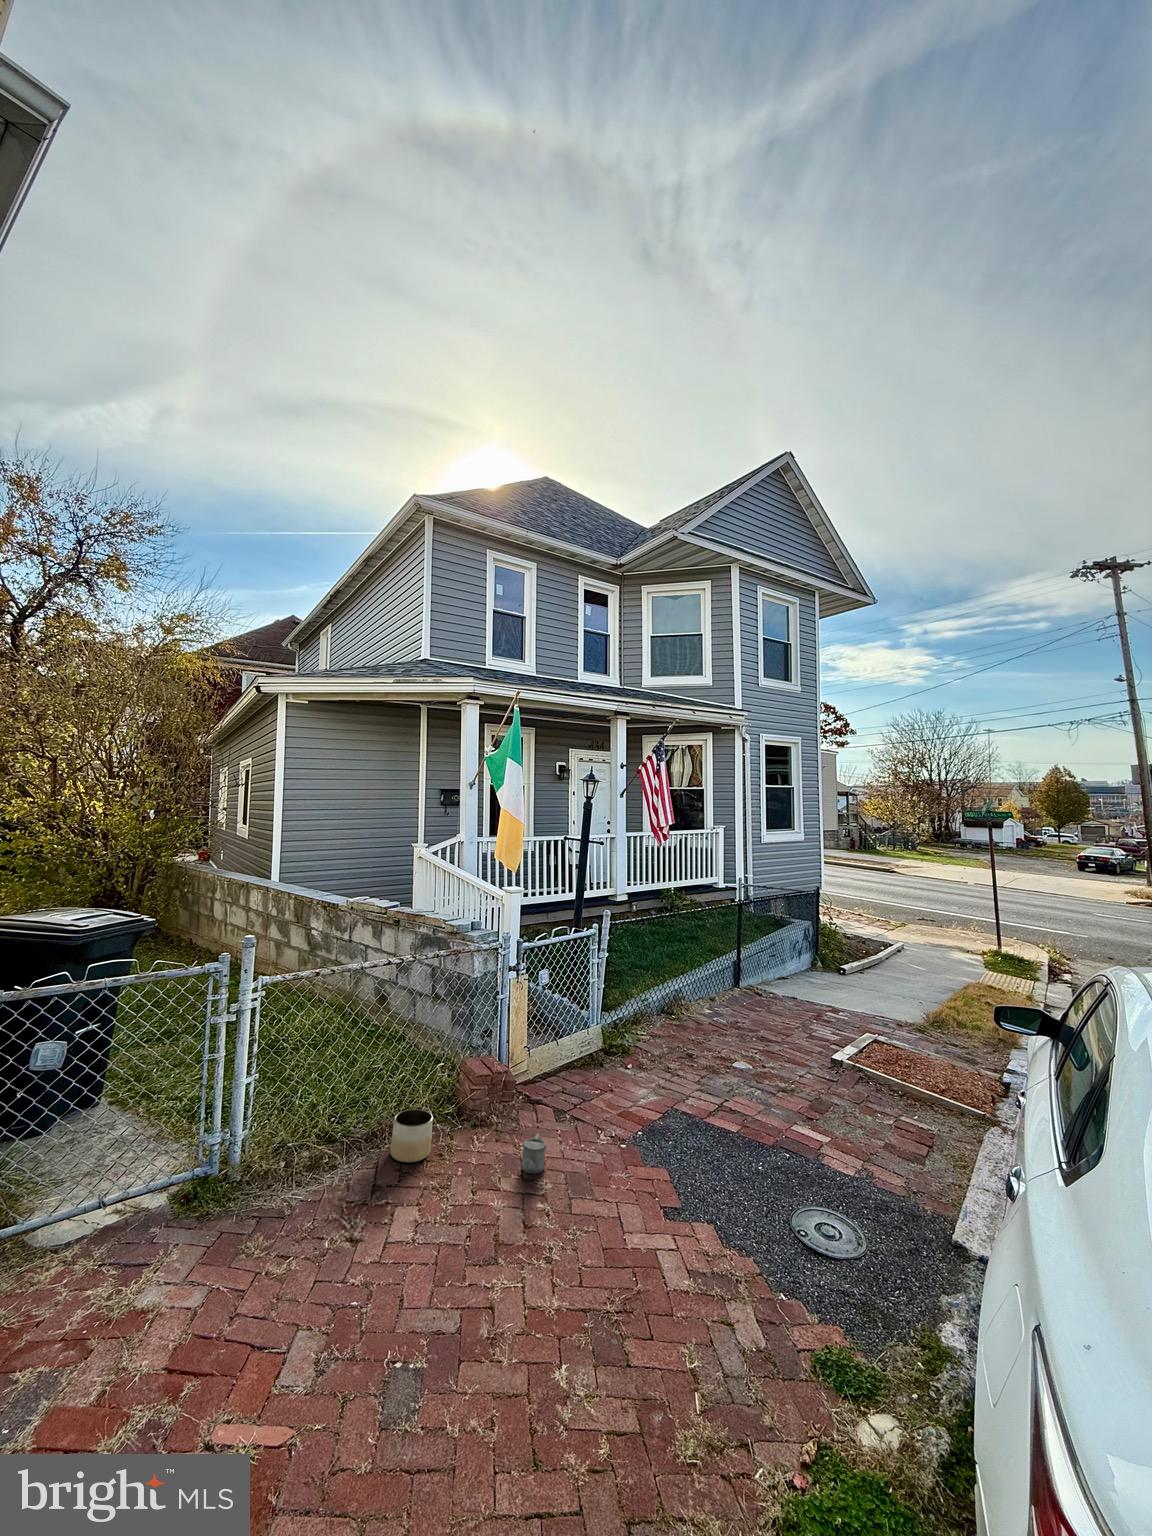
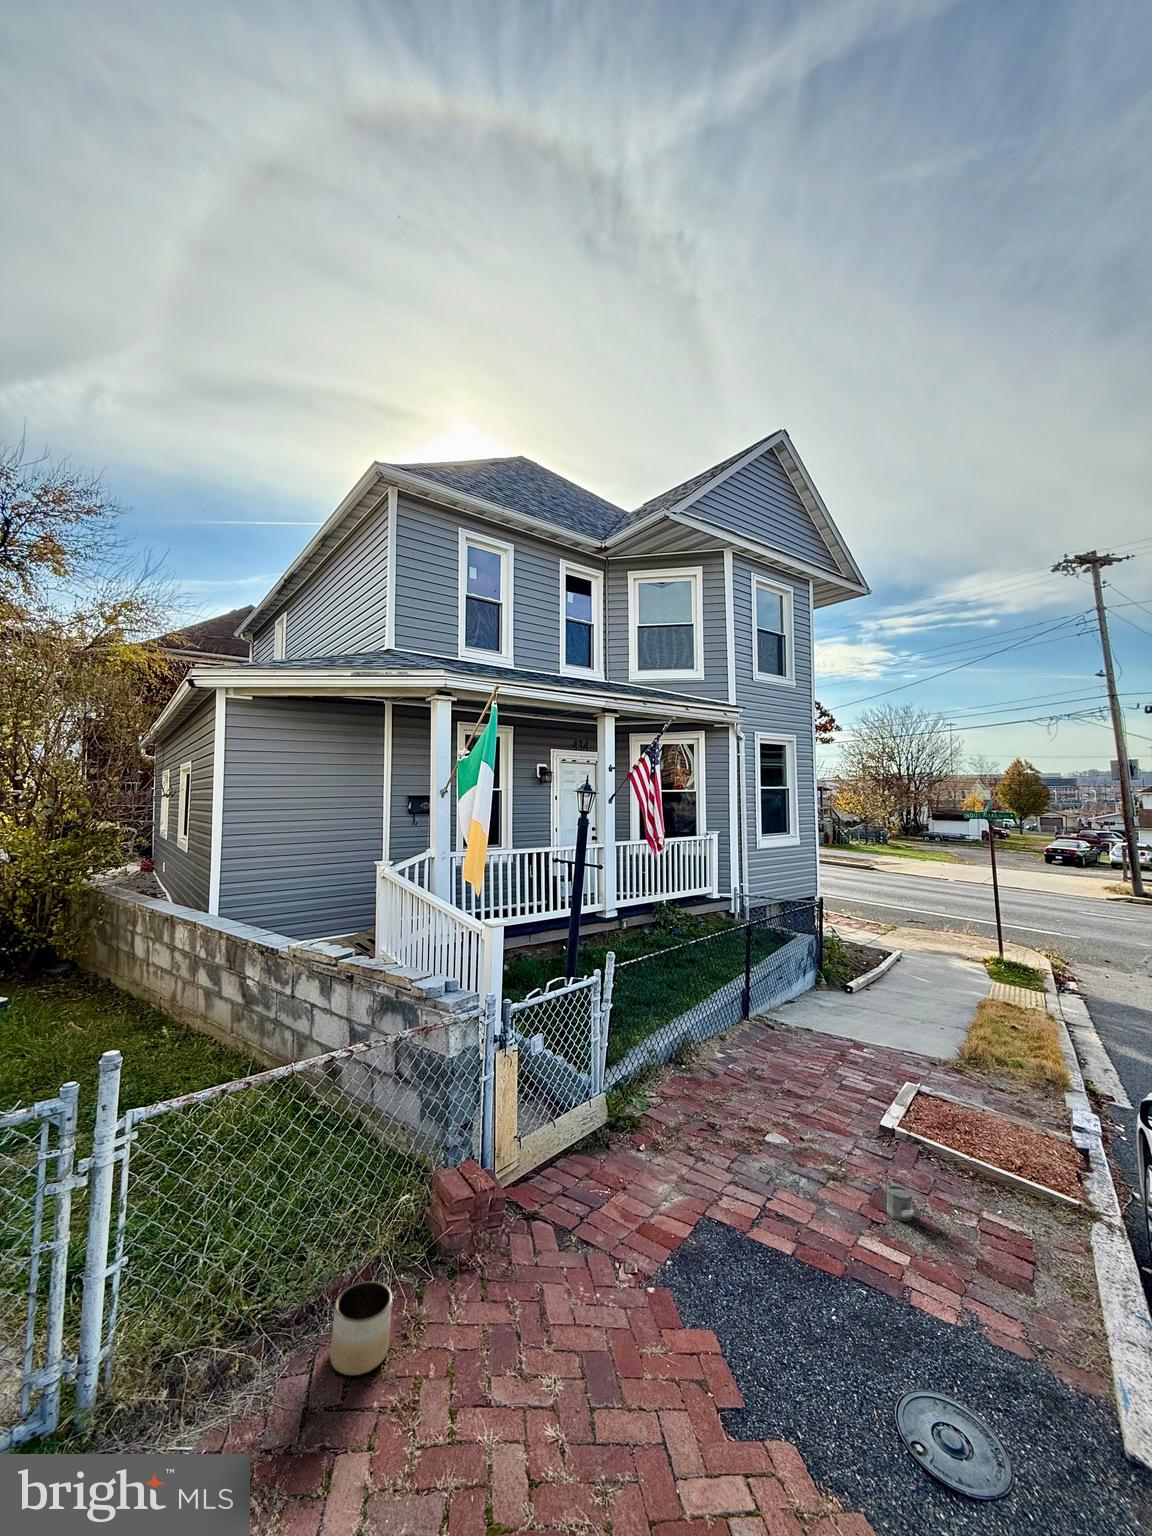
watering can: present [521,1133,546,1174] -> present [886,1179,921,1221]

